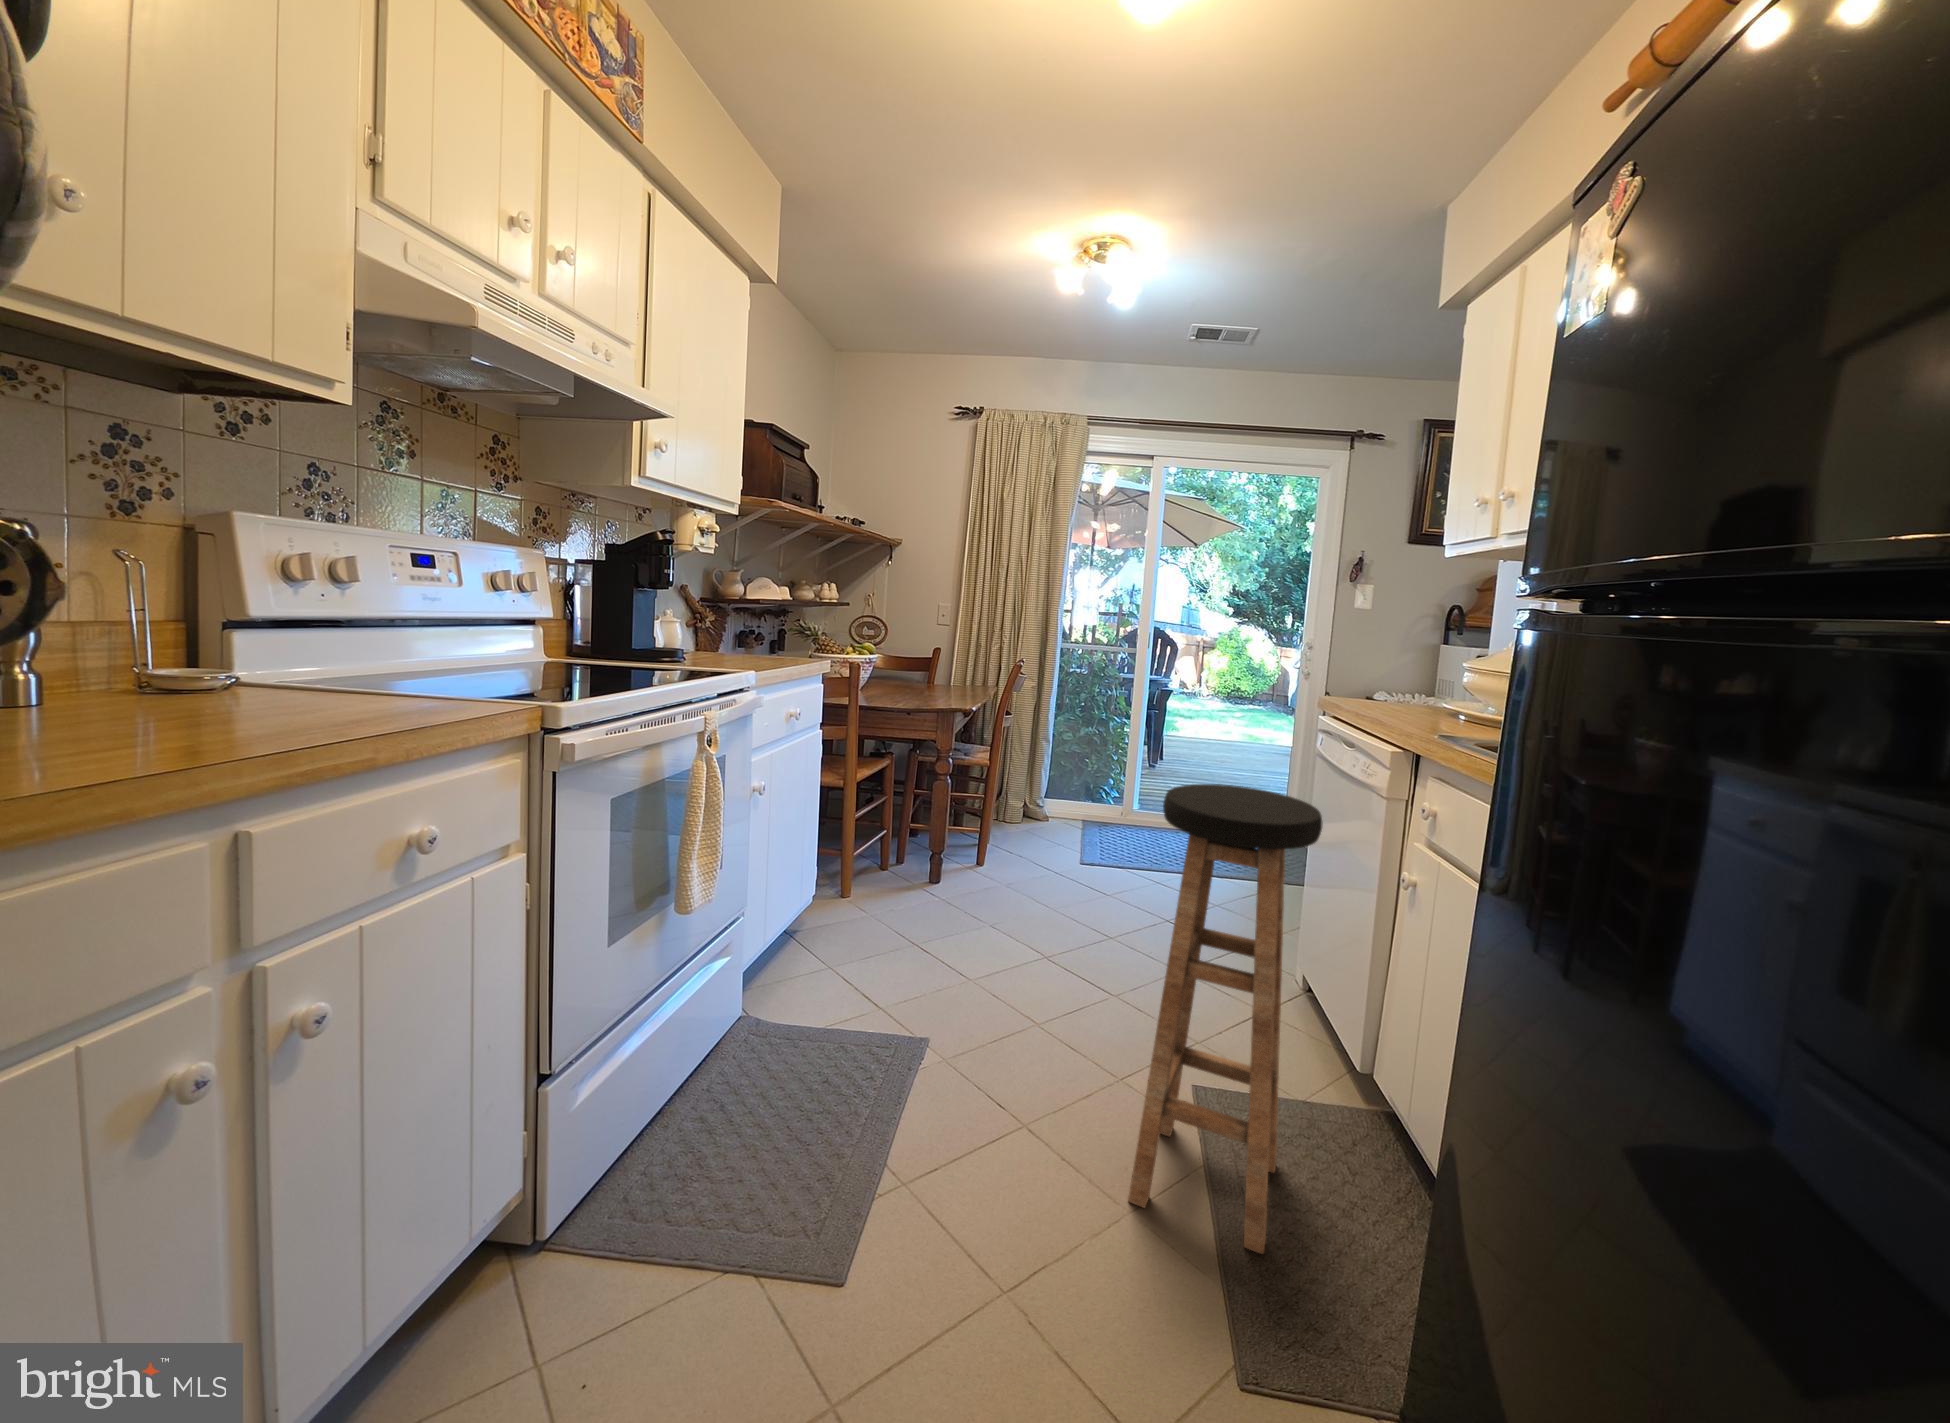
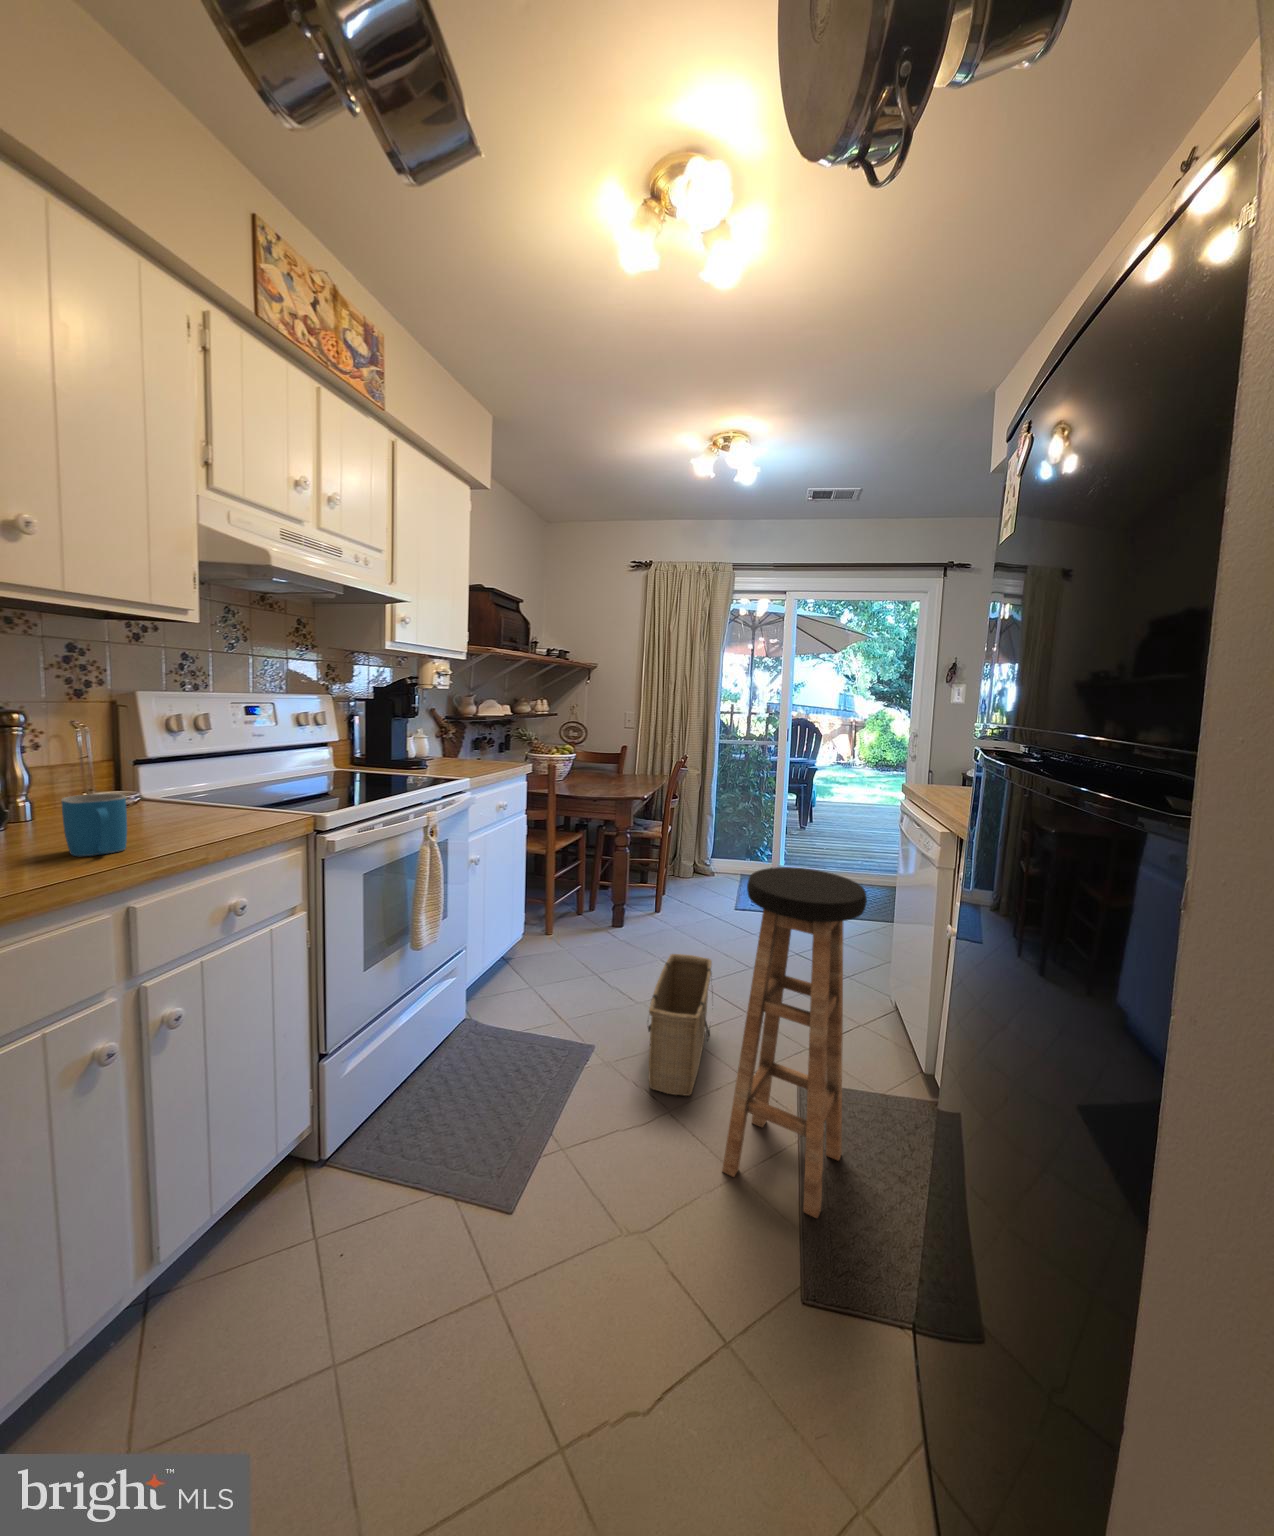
mug: none [105,648,229,749] -> present [62,793,127,856]
basket: none [1005,911,1090,1101] -> present [648,954,712,1096]

